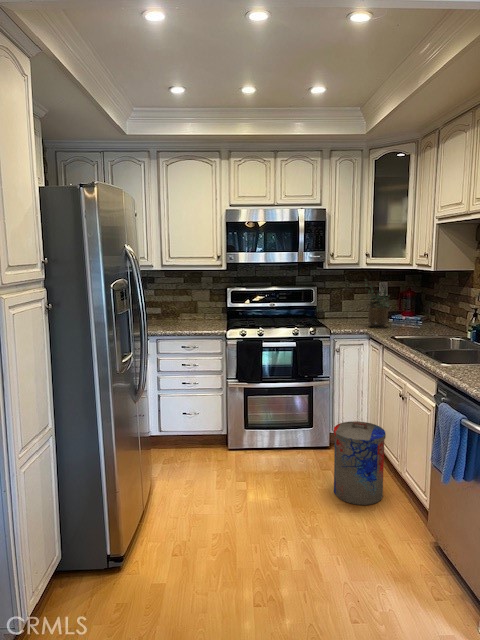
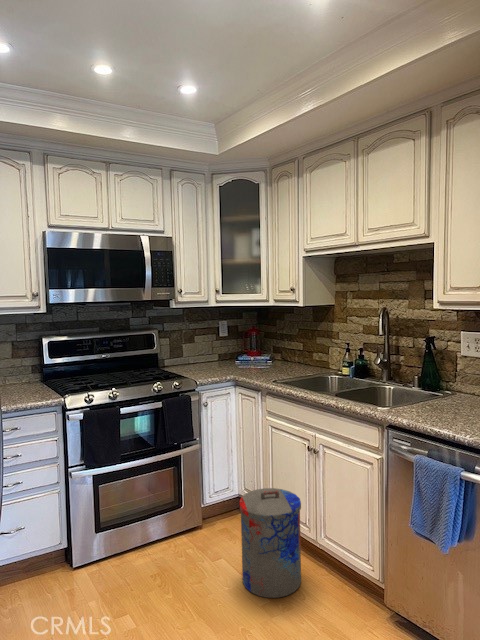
potted plant: present [364,279,391,327] -> none [220,318,255,371]

